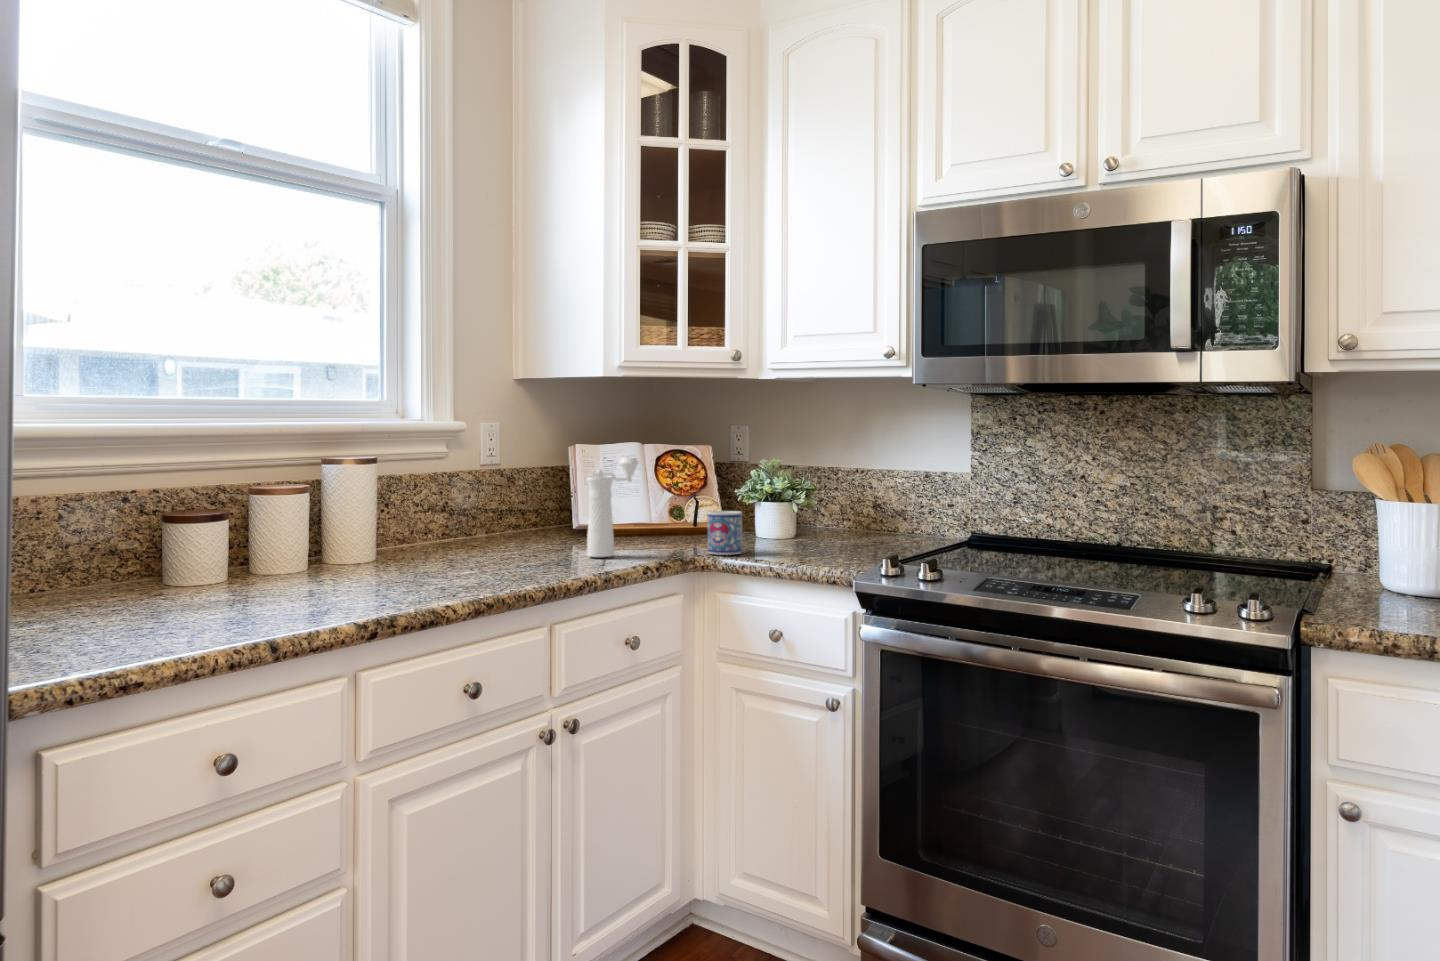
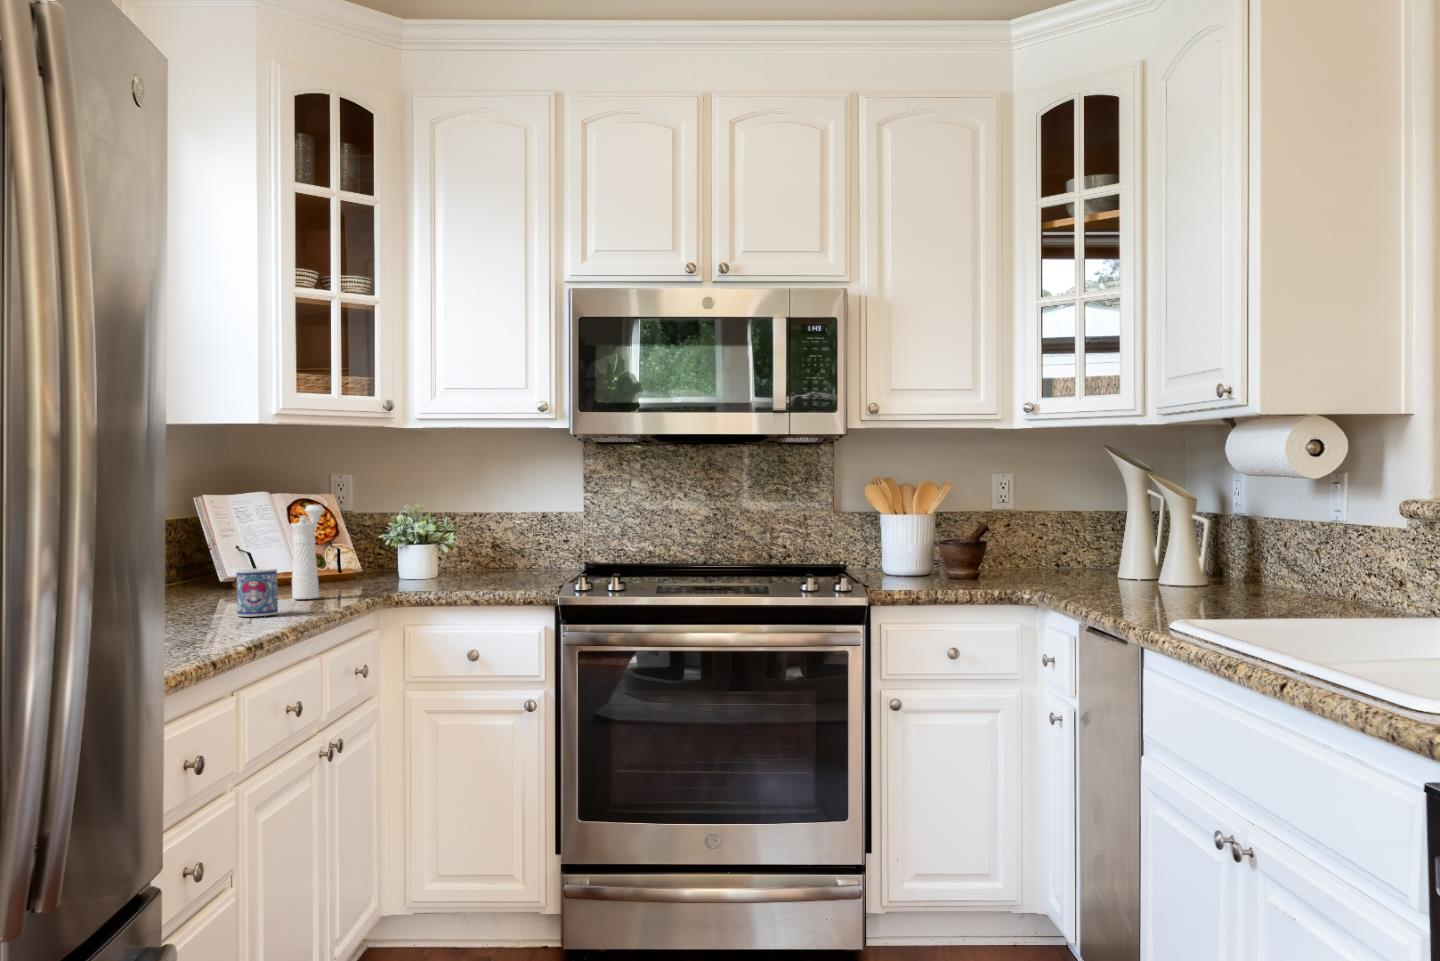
mug: present [708,511,742,555] -> present [236,568,278,616]

